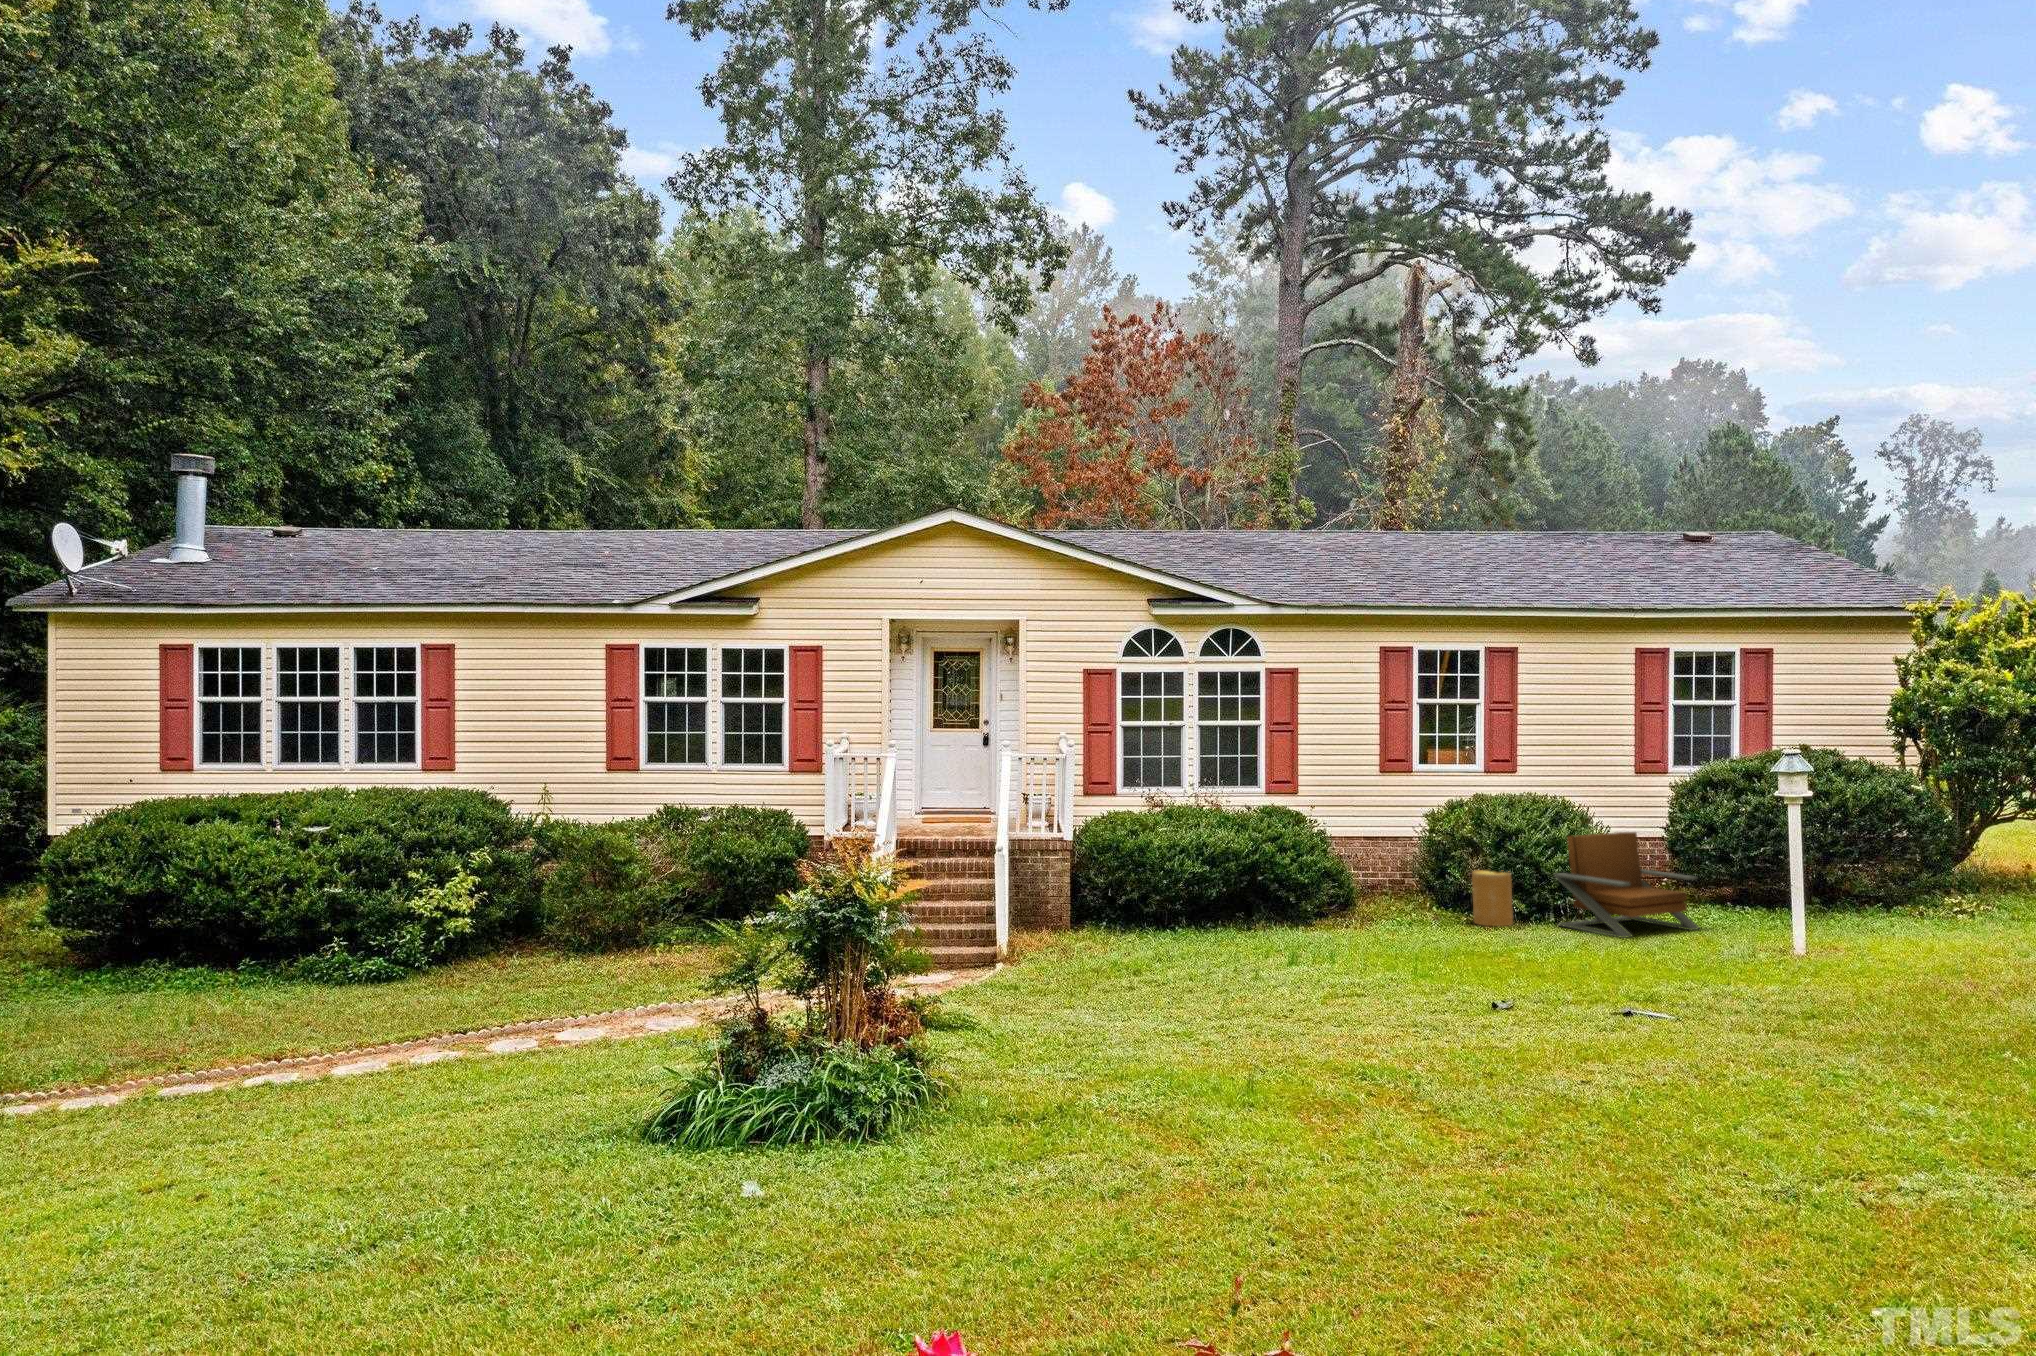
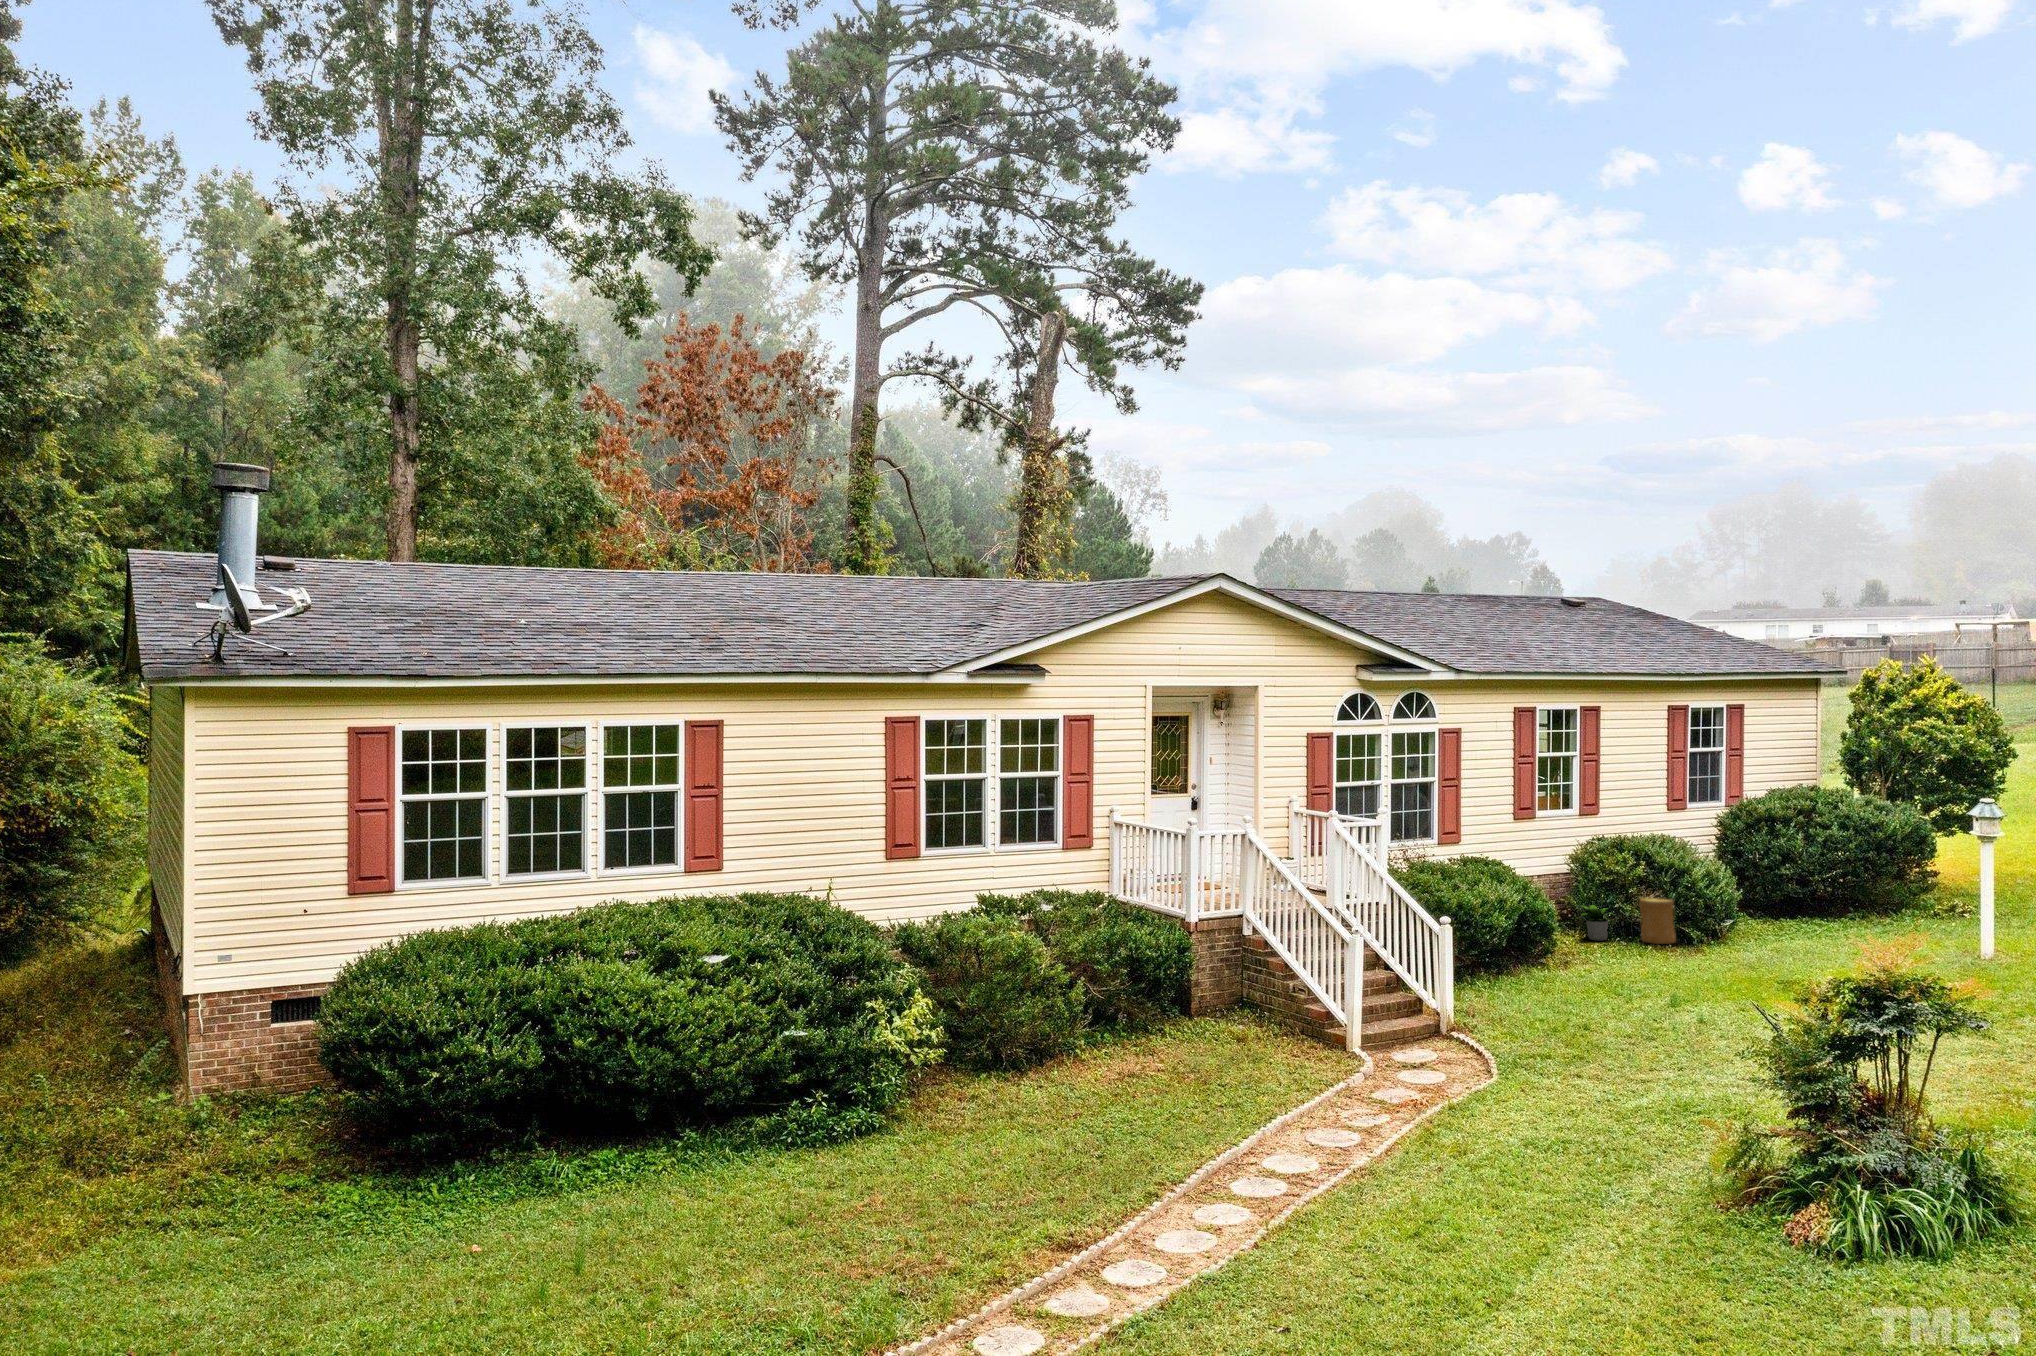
lounge chair: present [1554,832,1699,938] -> none [1704,859,1802,945]
potted plant: none [1410,875,1457,918] -> present [1578,904,1617,941]

